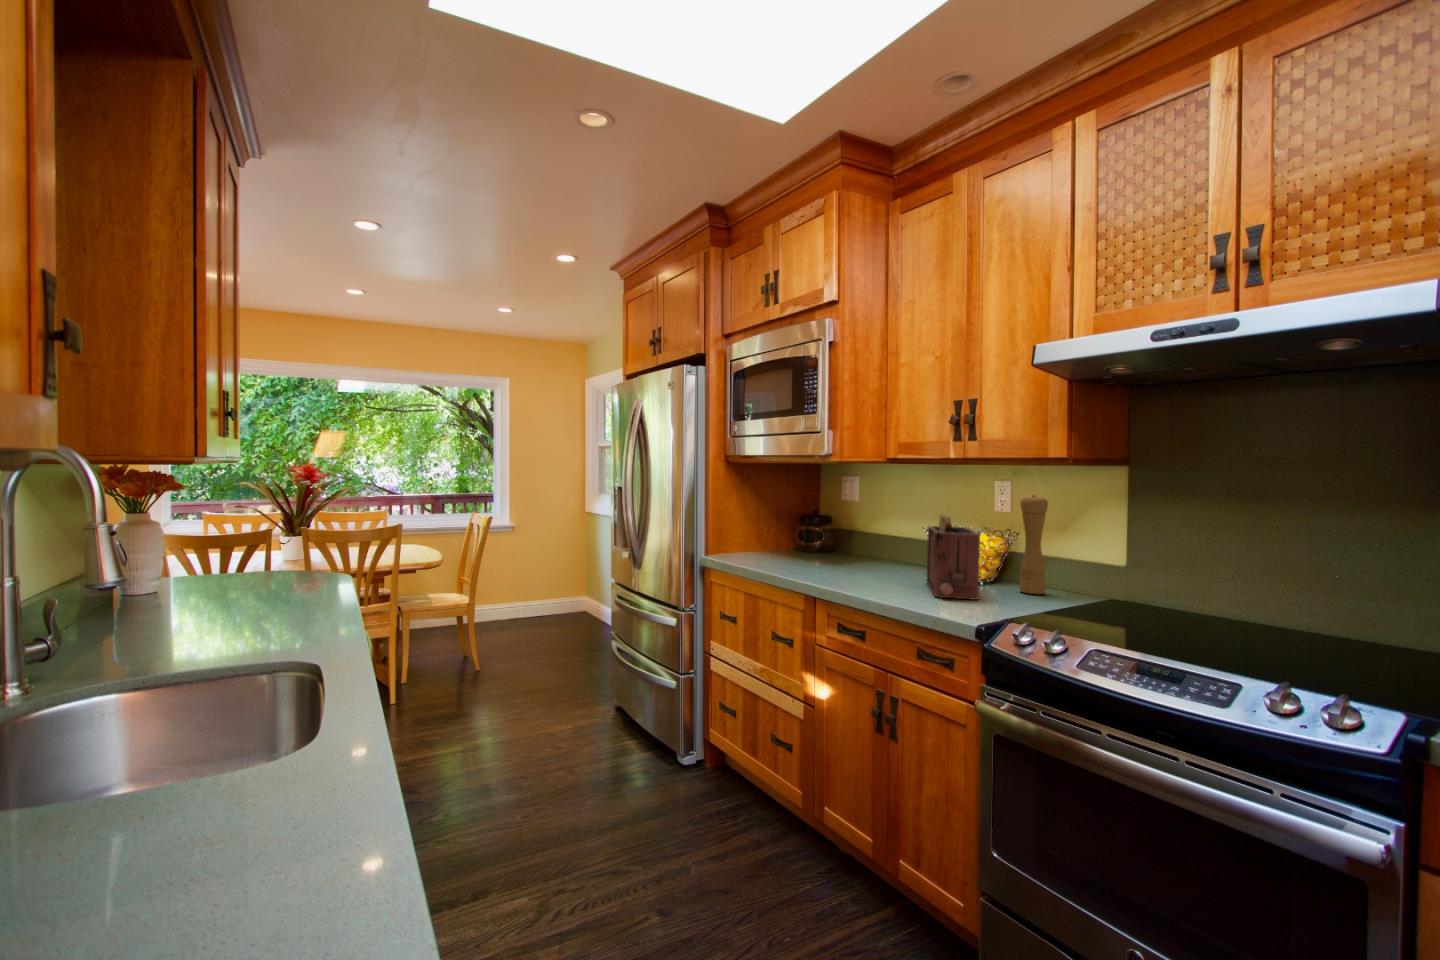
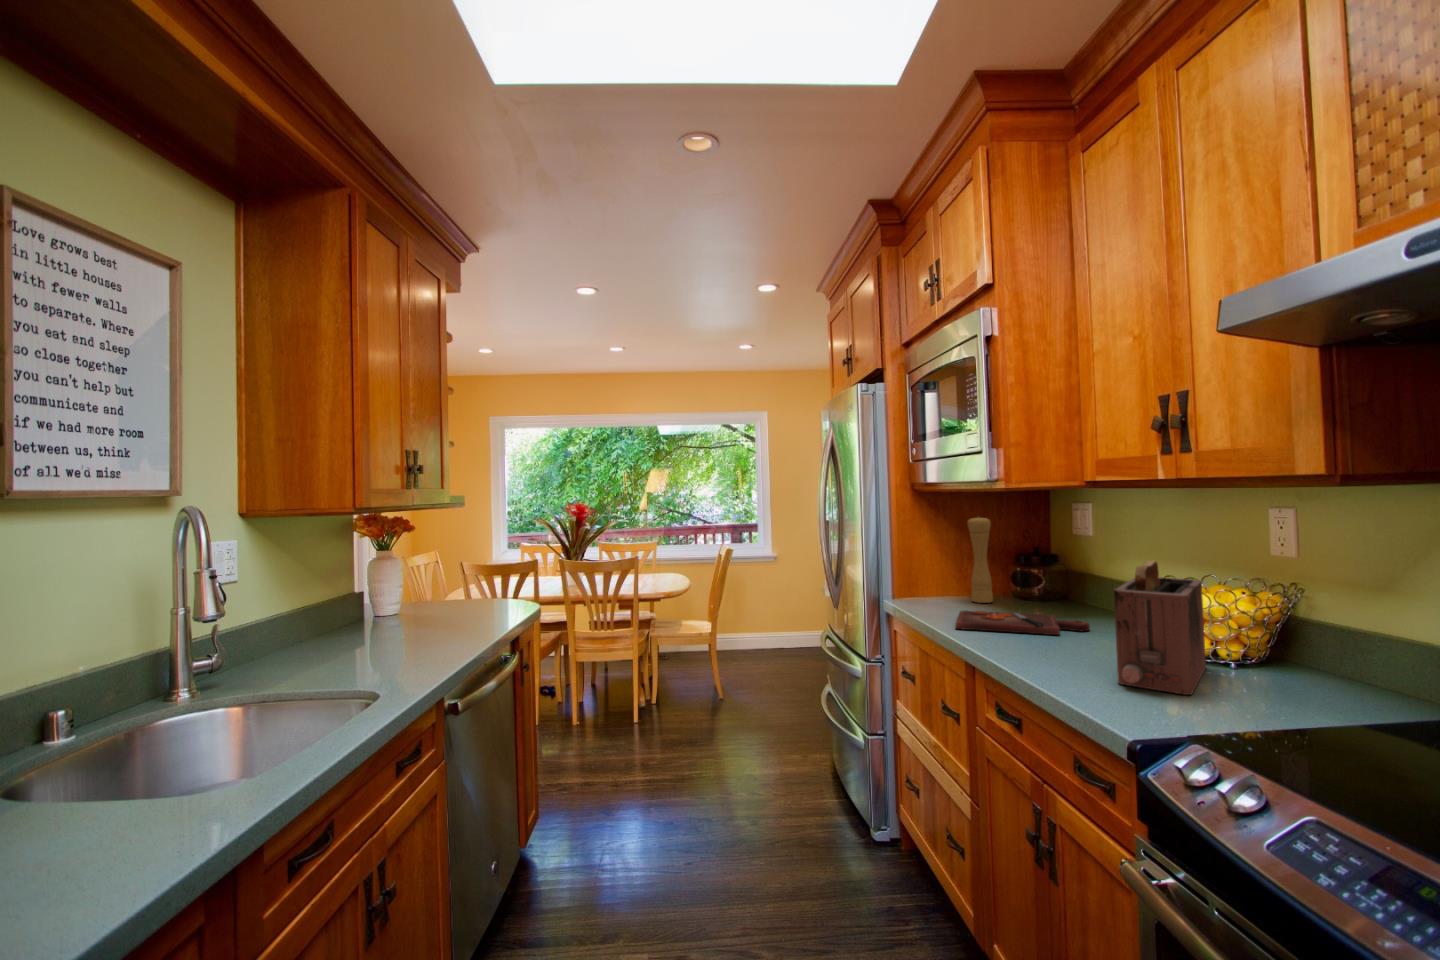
pepper mill: present [1019,495,1048,594] -> present [968,516,993,603]
cutting board: none [782,560,877,573] -> present [955,611,1090,635]

